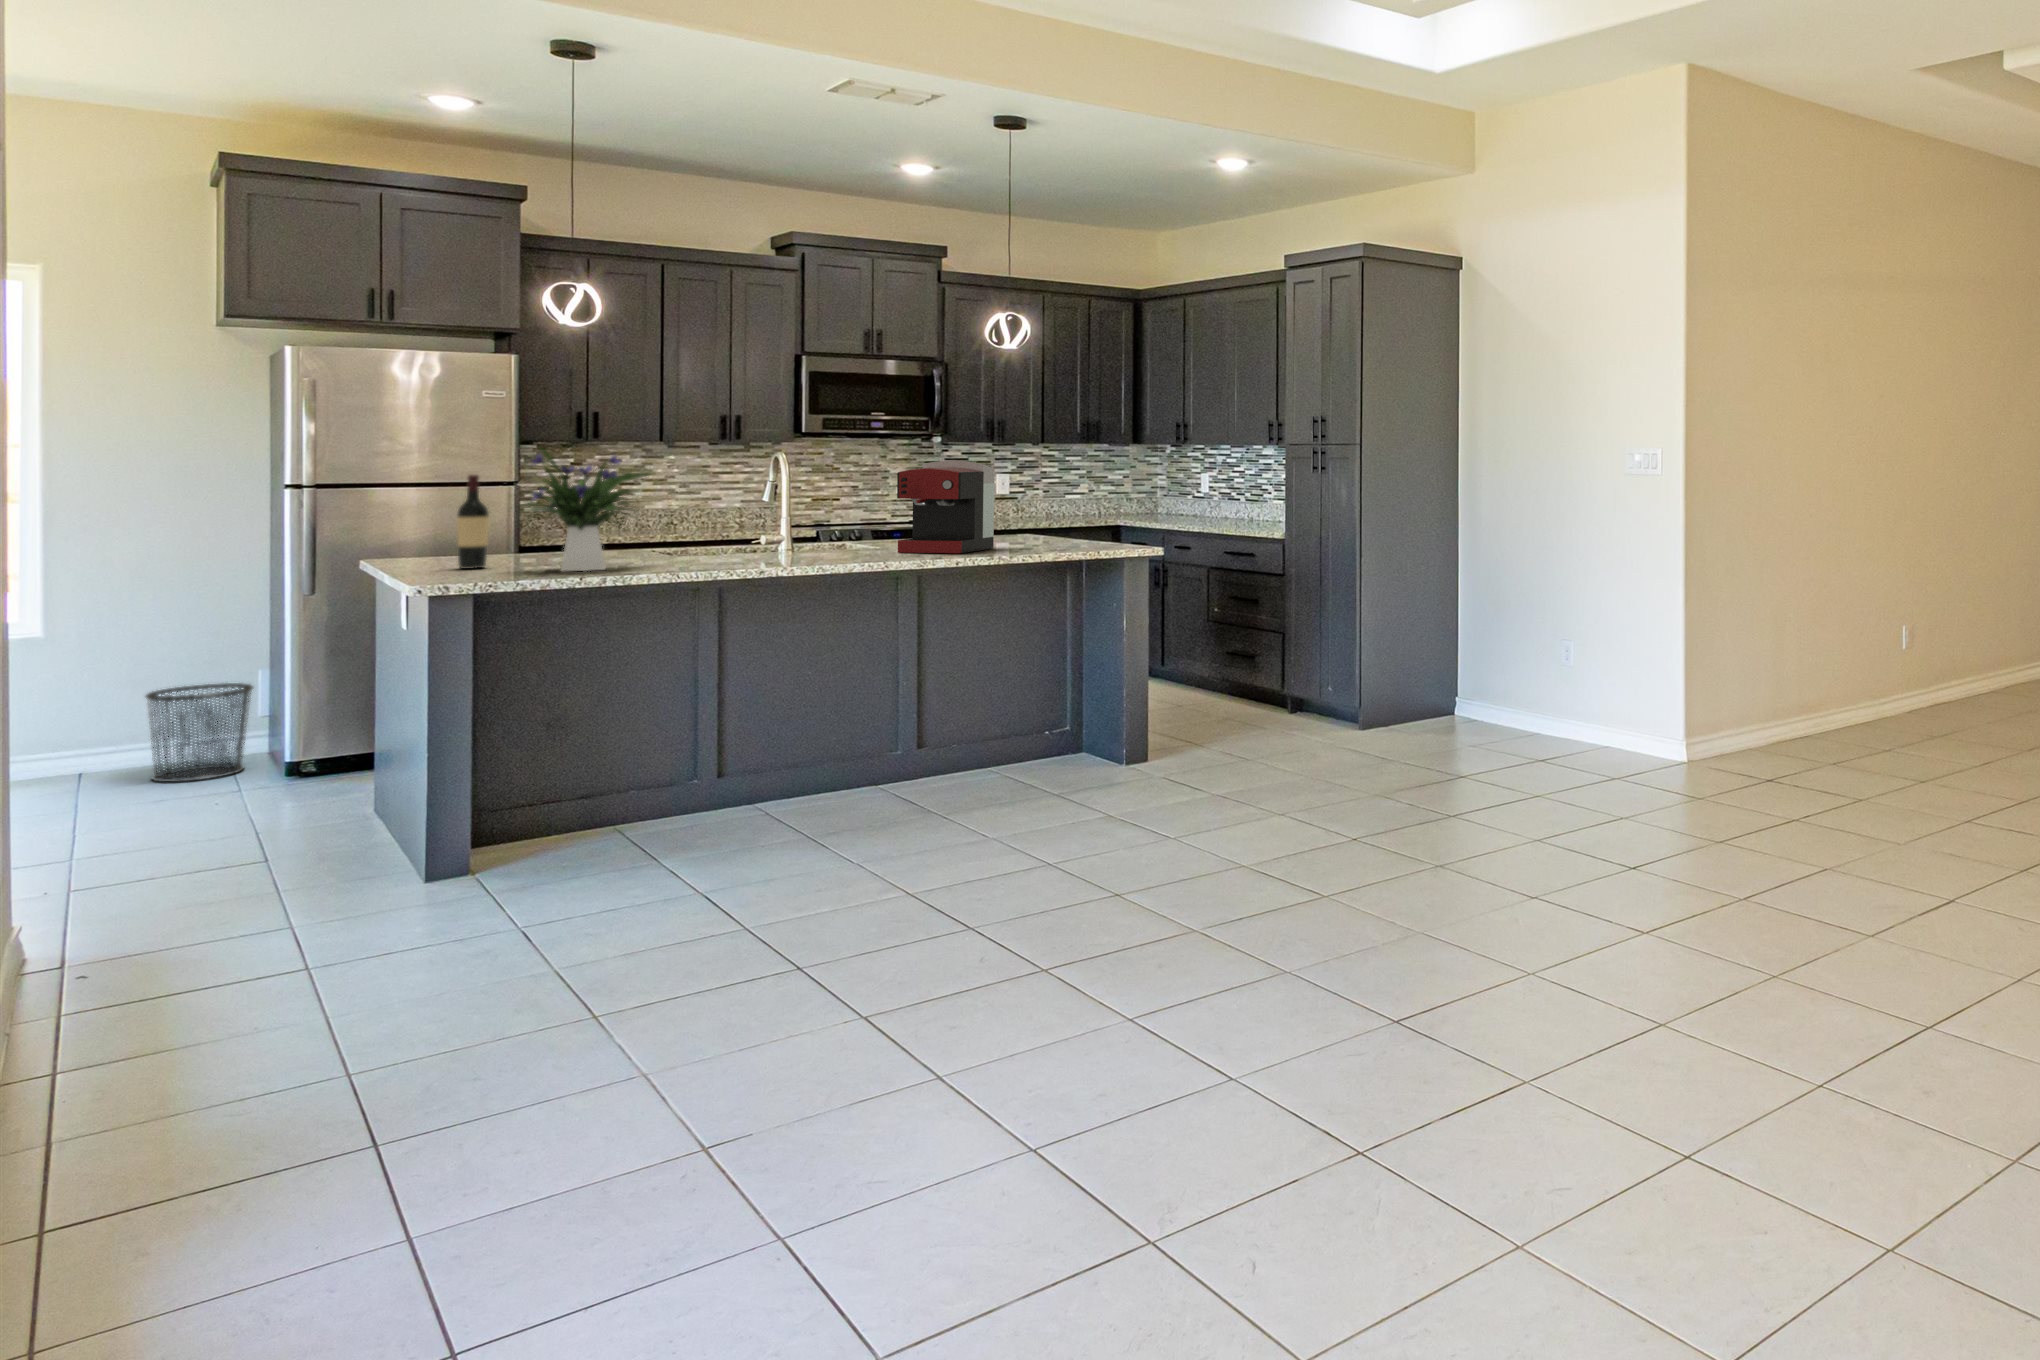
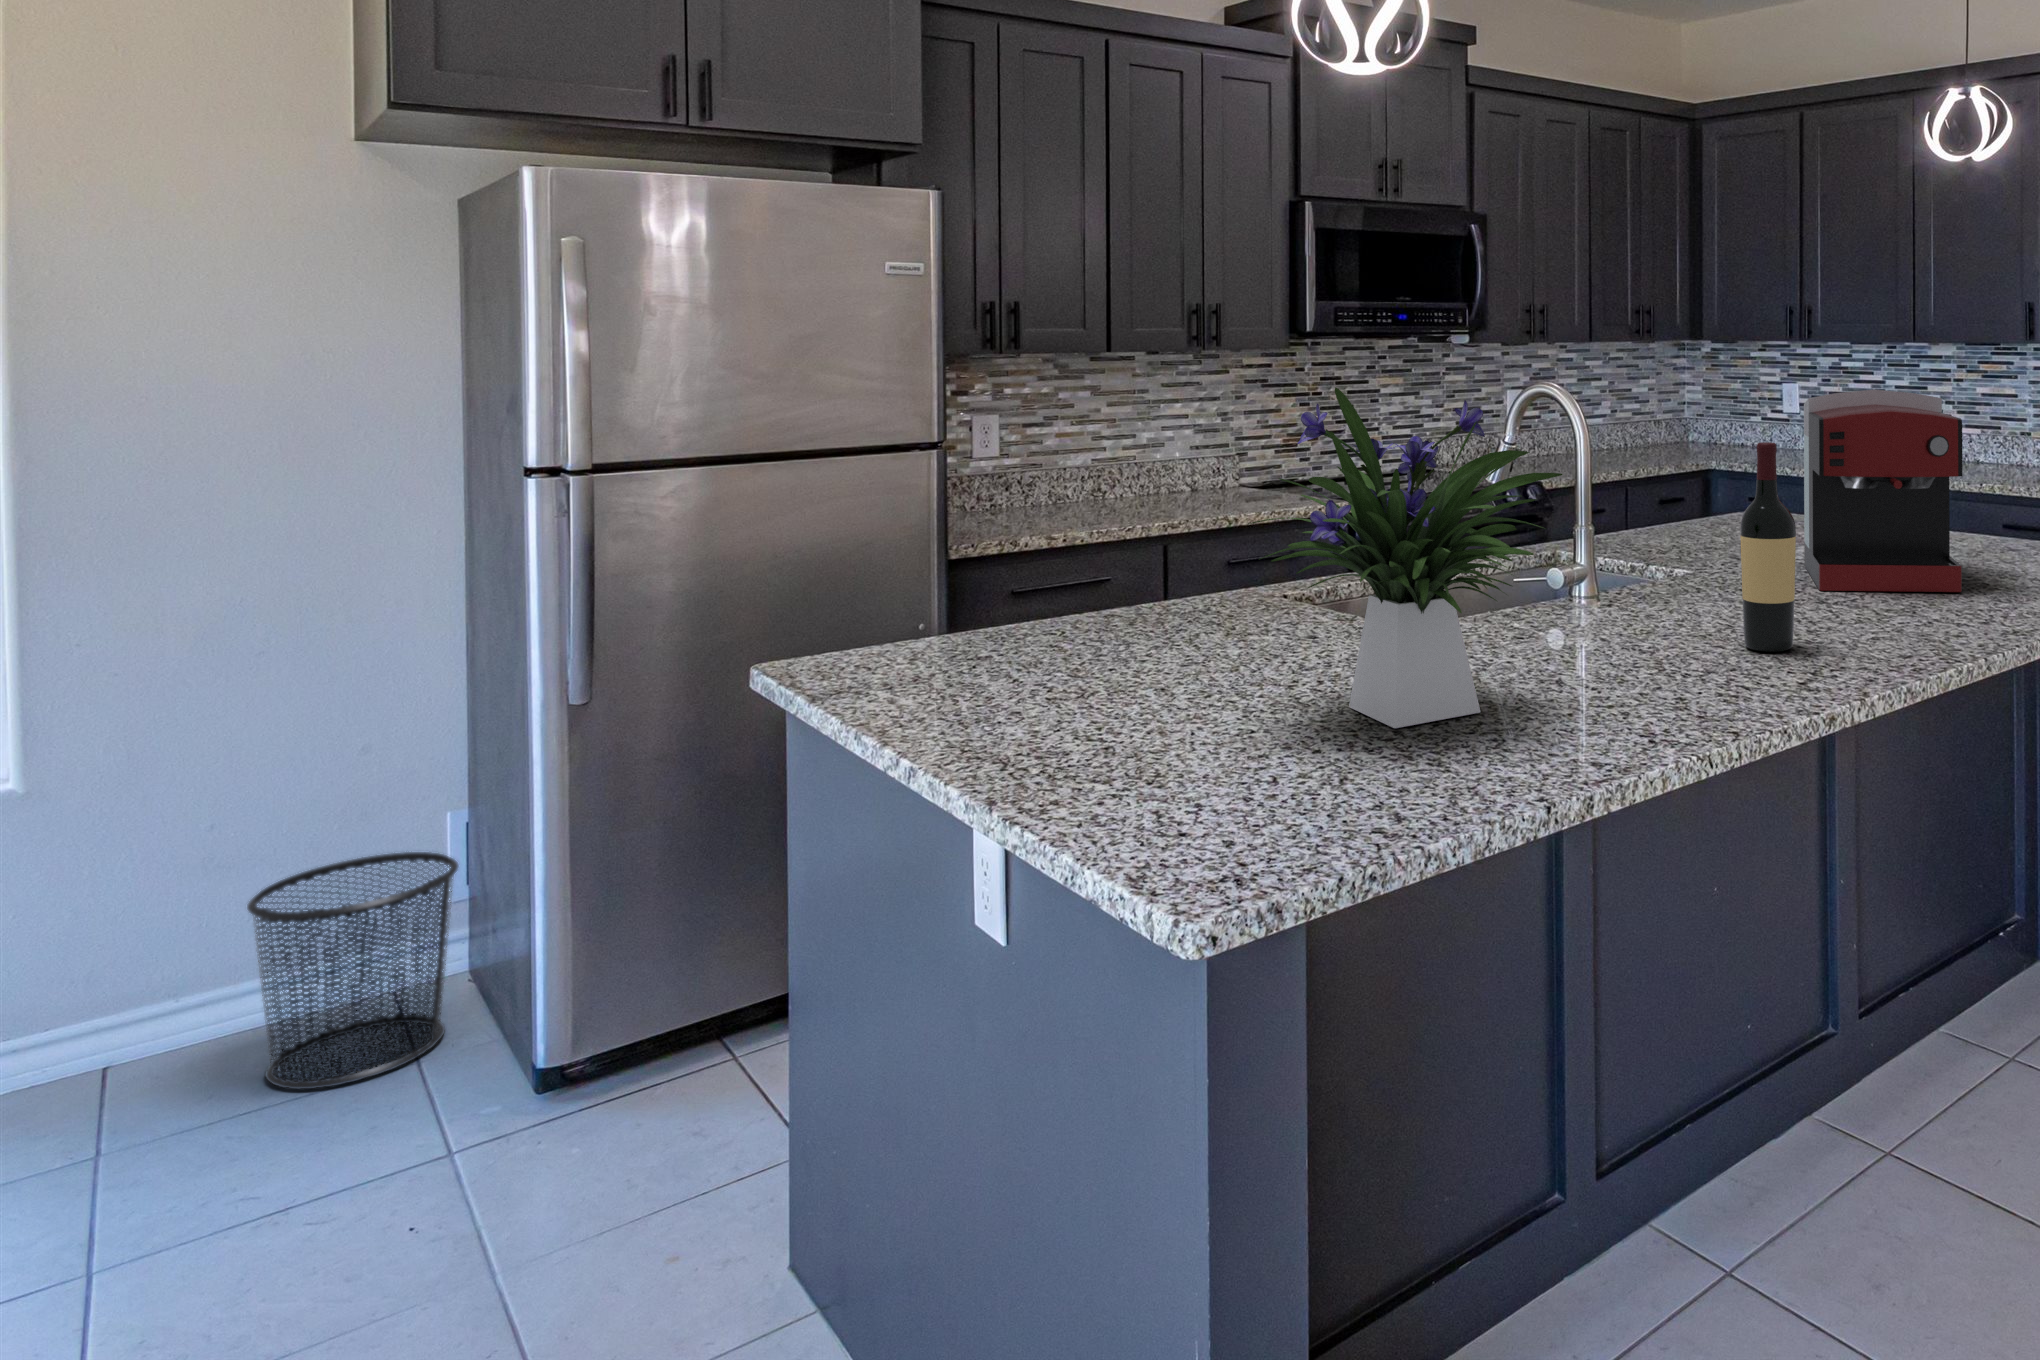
wine bottle: present [457,475,489,569] -> present [1740,442,1796,652]

